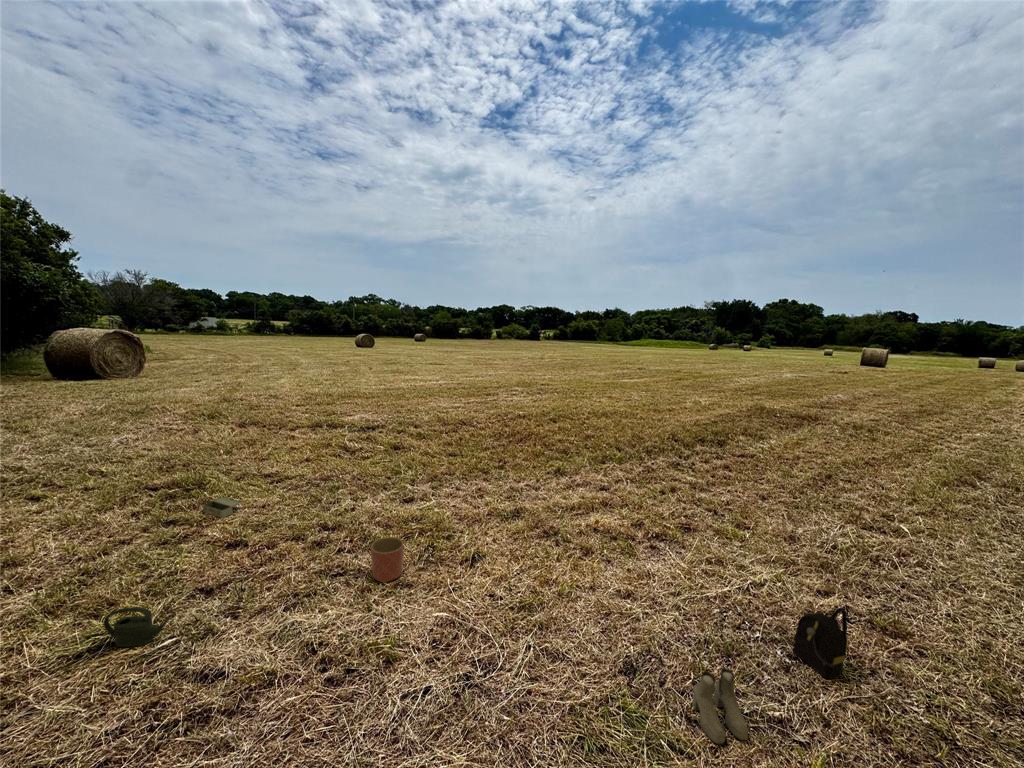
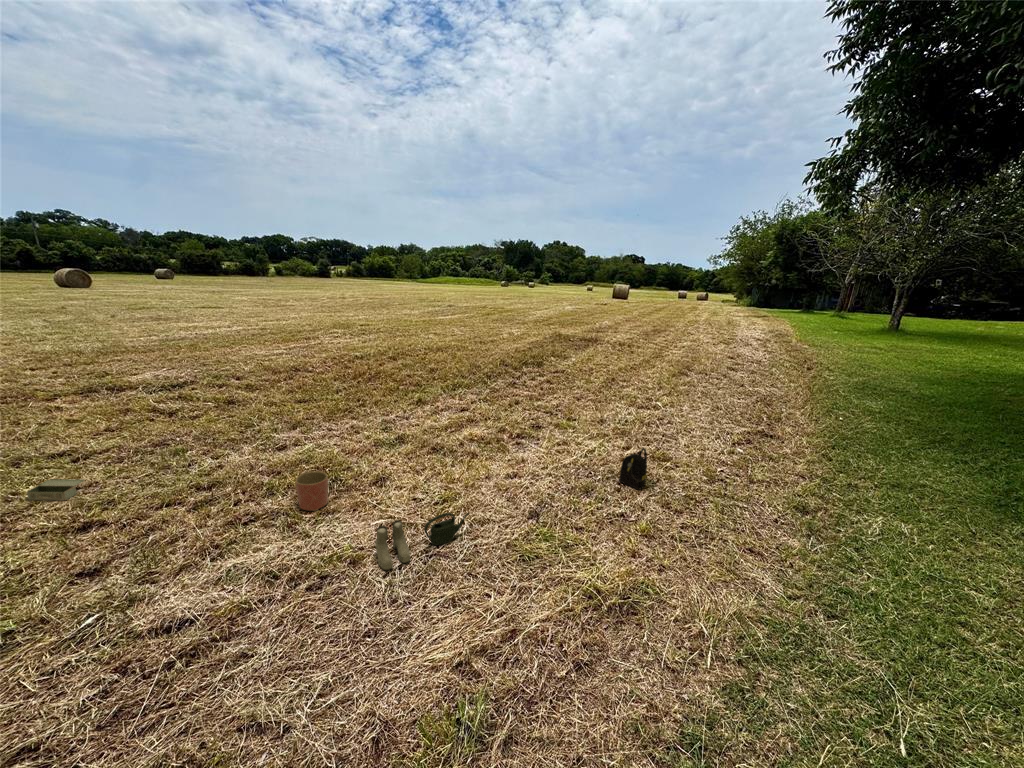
watering can: present [103,607,174,647] -> present [424,513,469,545]
boots: present [693,668,748,744] -> present [375,520,410,570]

